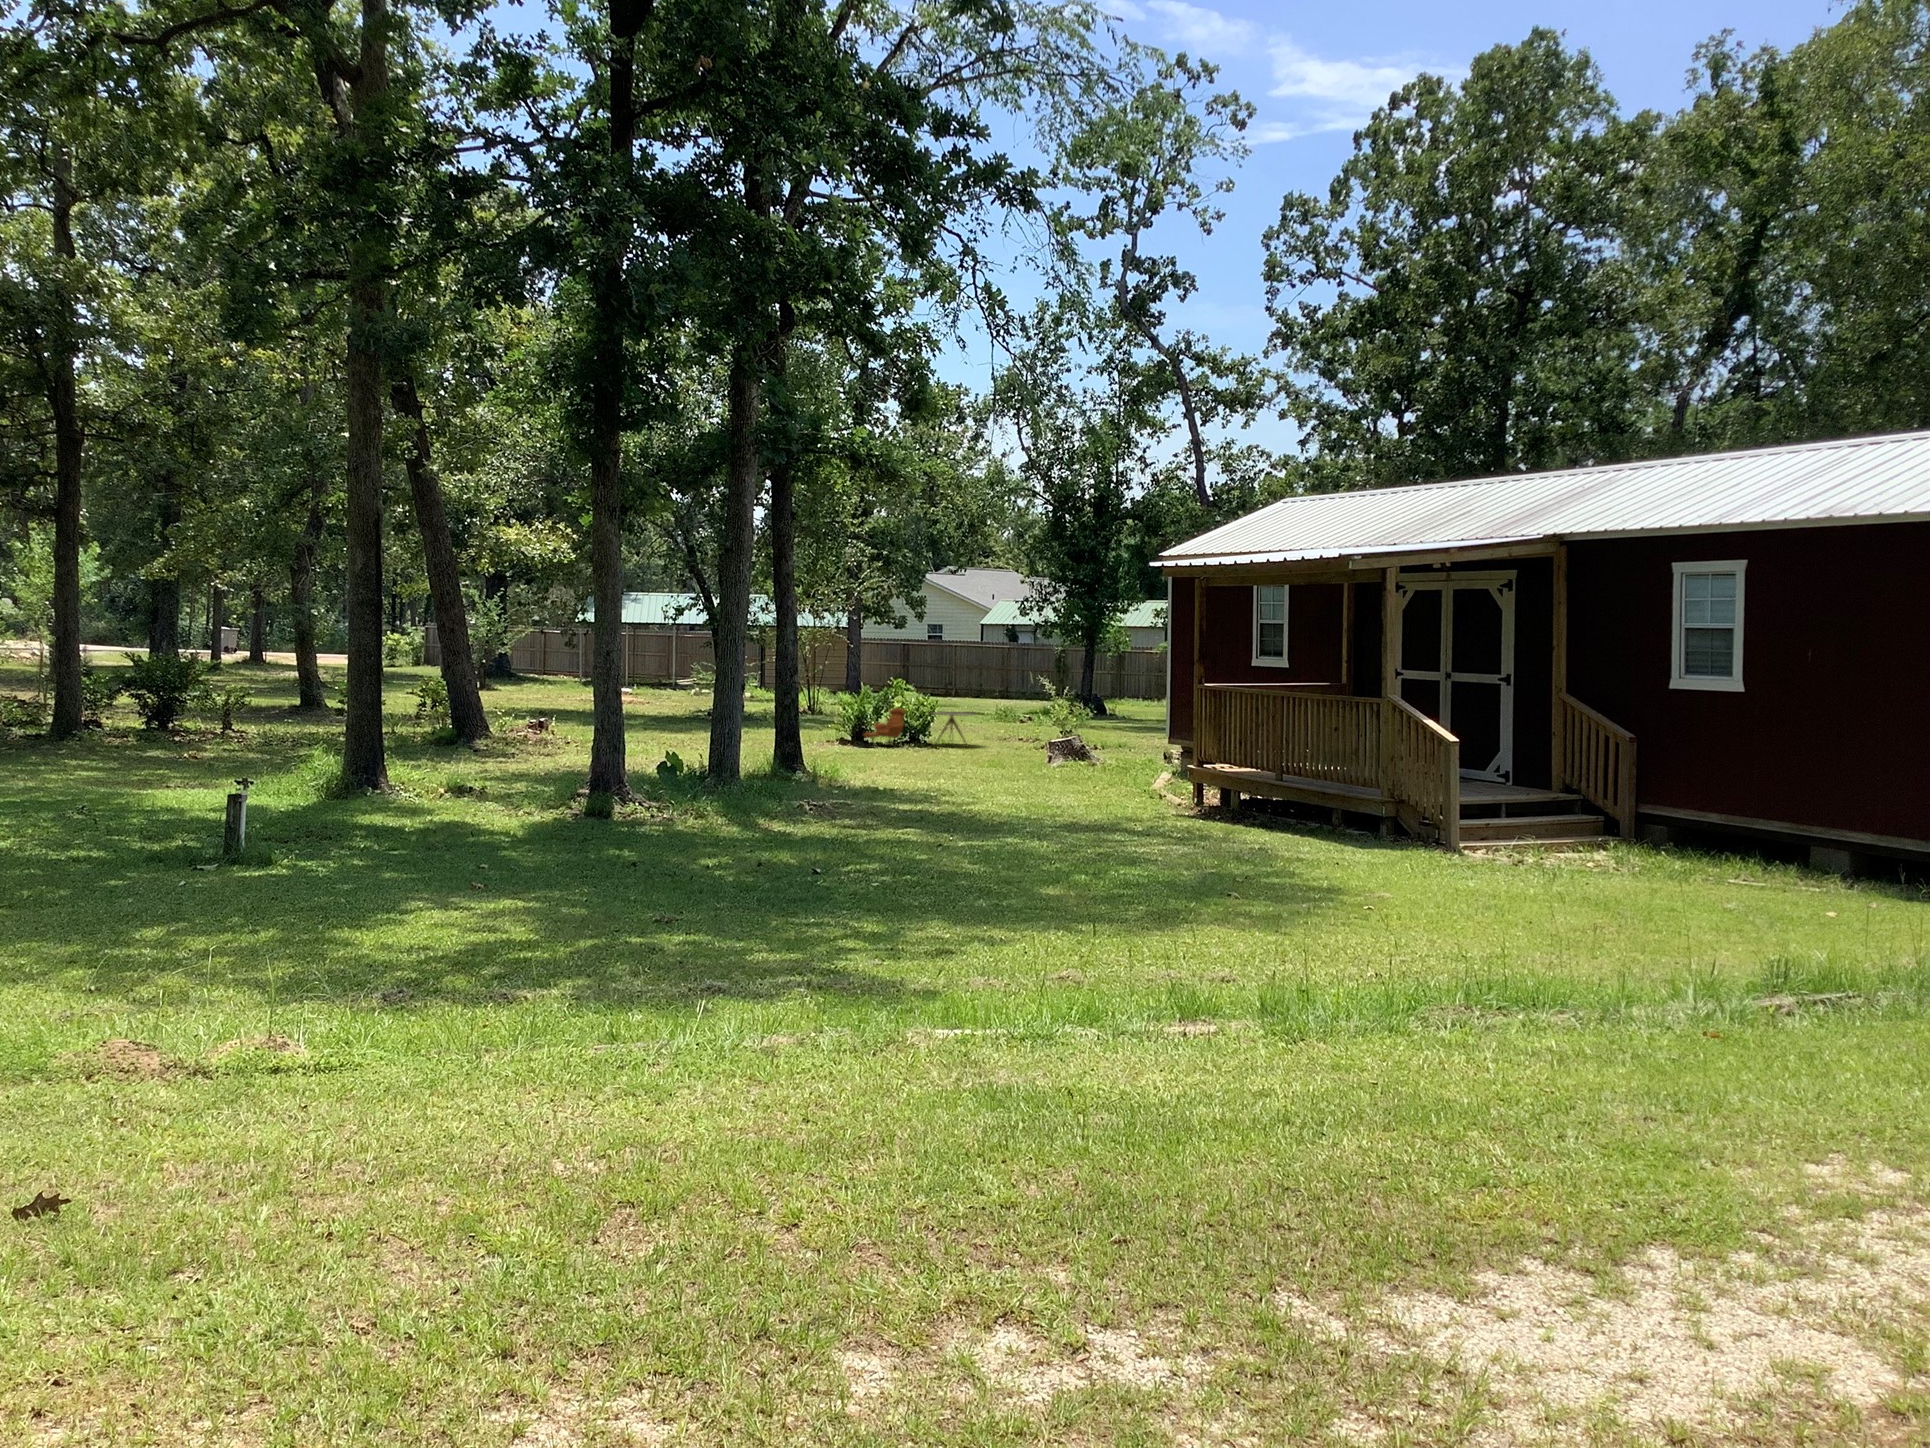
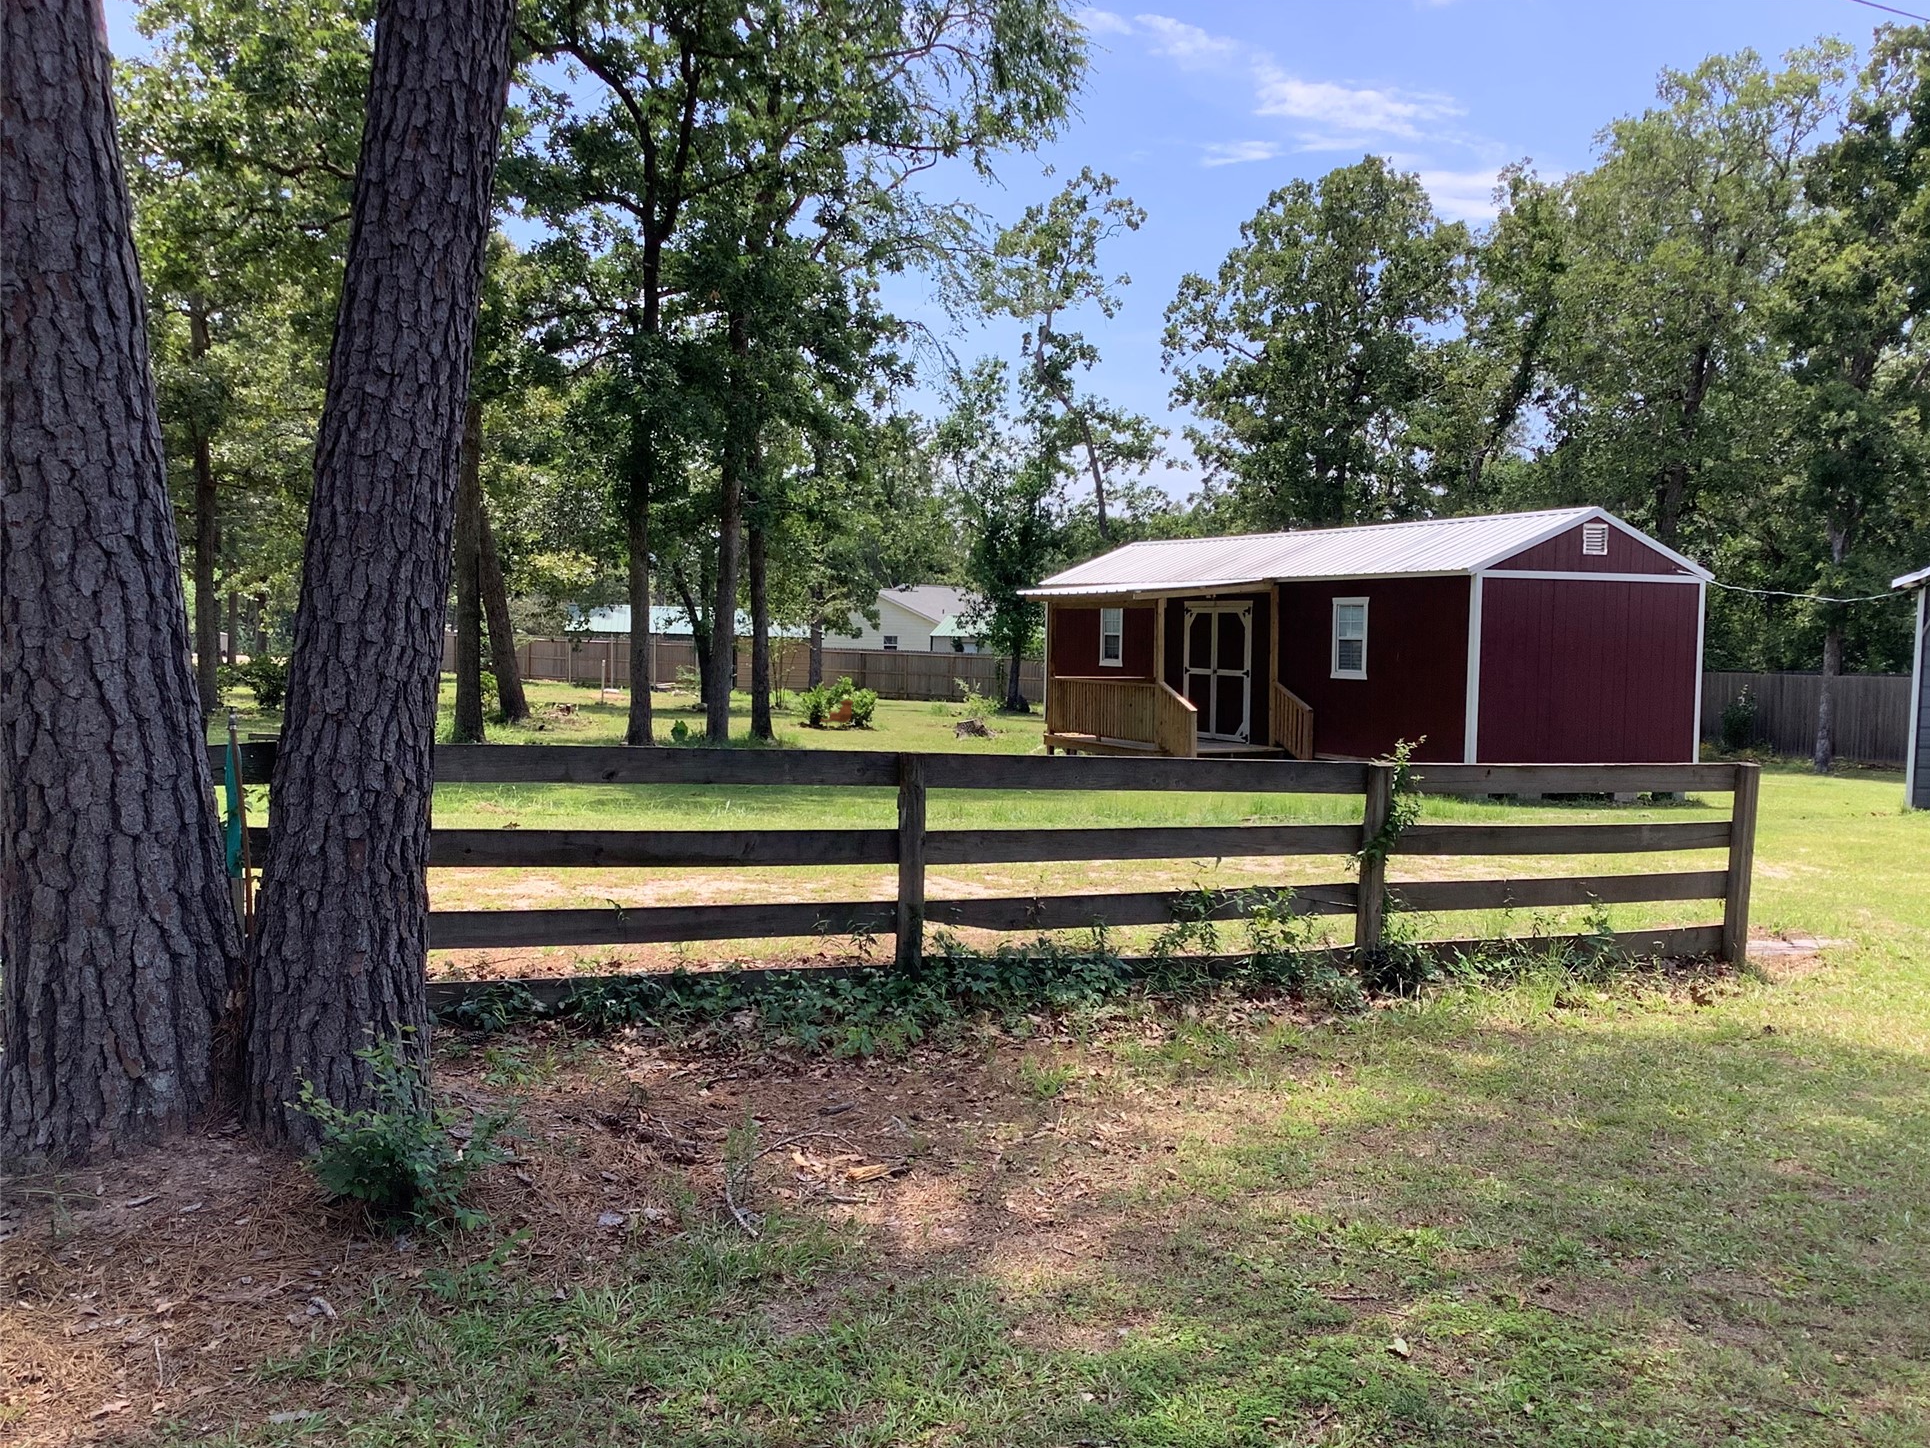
round table: present [931,712,974,744] -> none [871,704,909,731]

